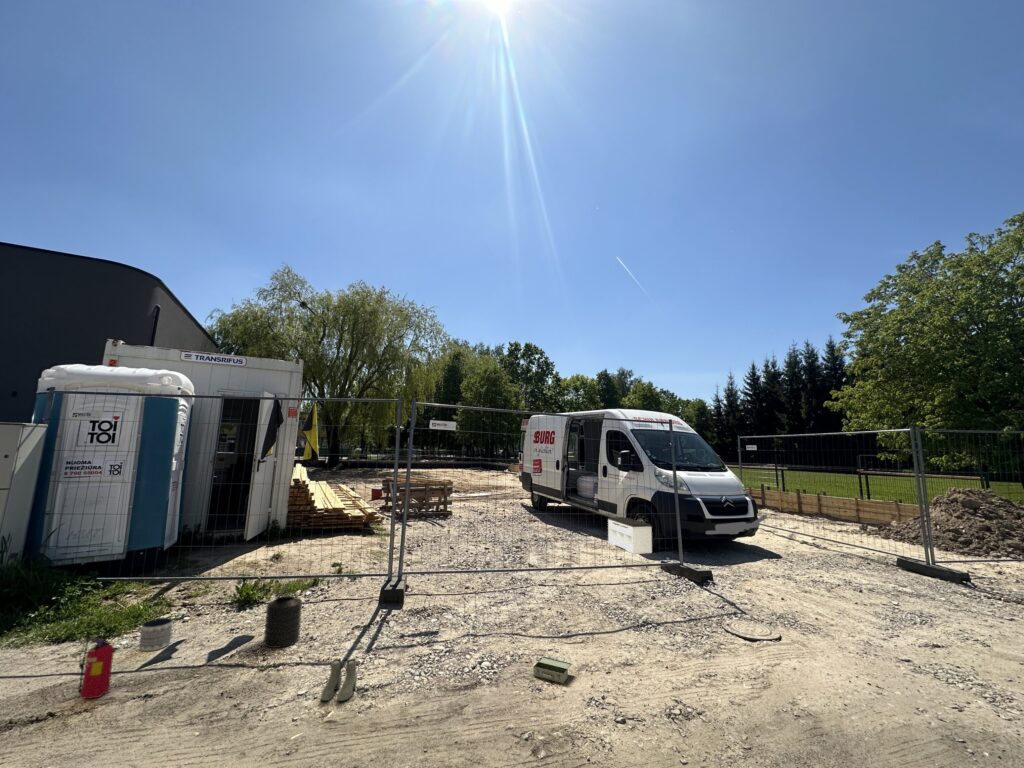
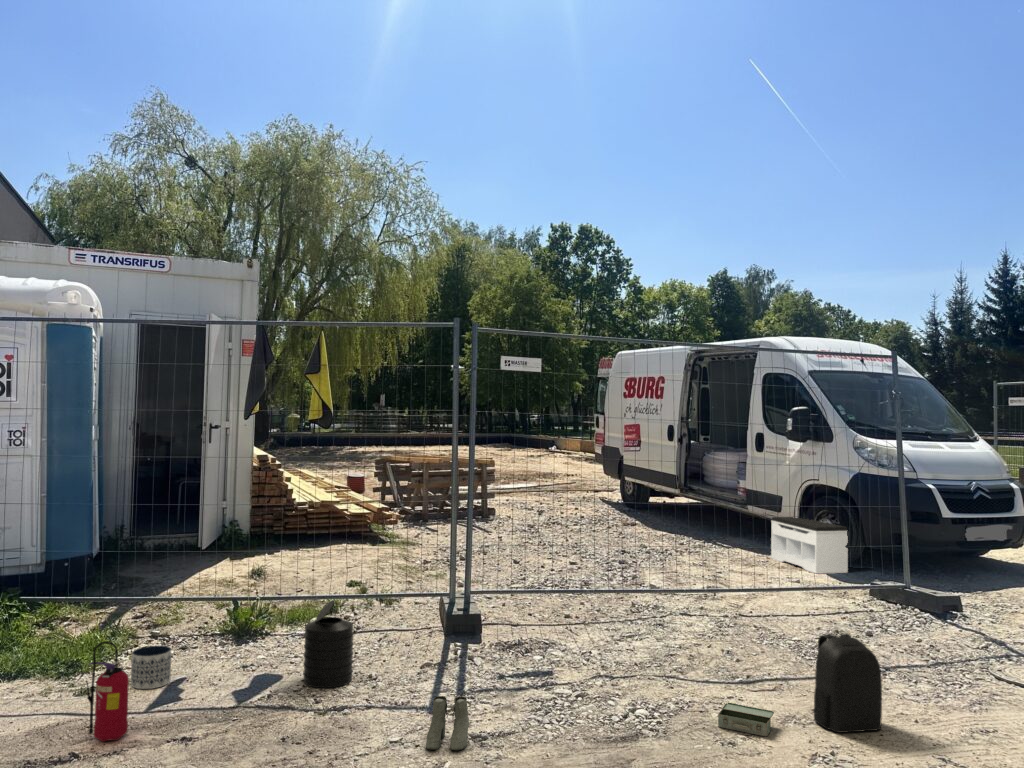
backpack: none [599,606,642,679] -> present [813,632,882,733]

